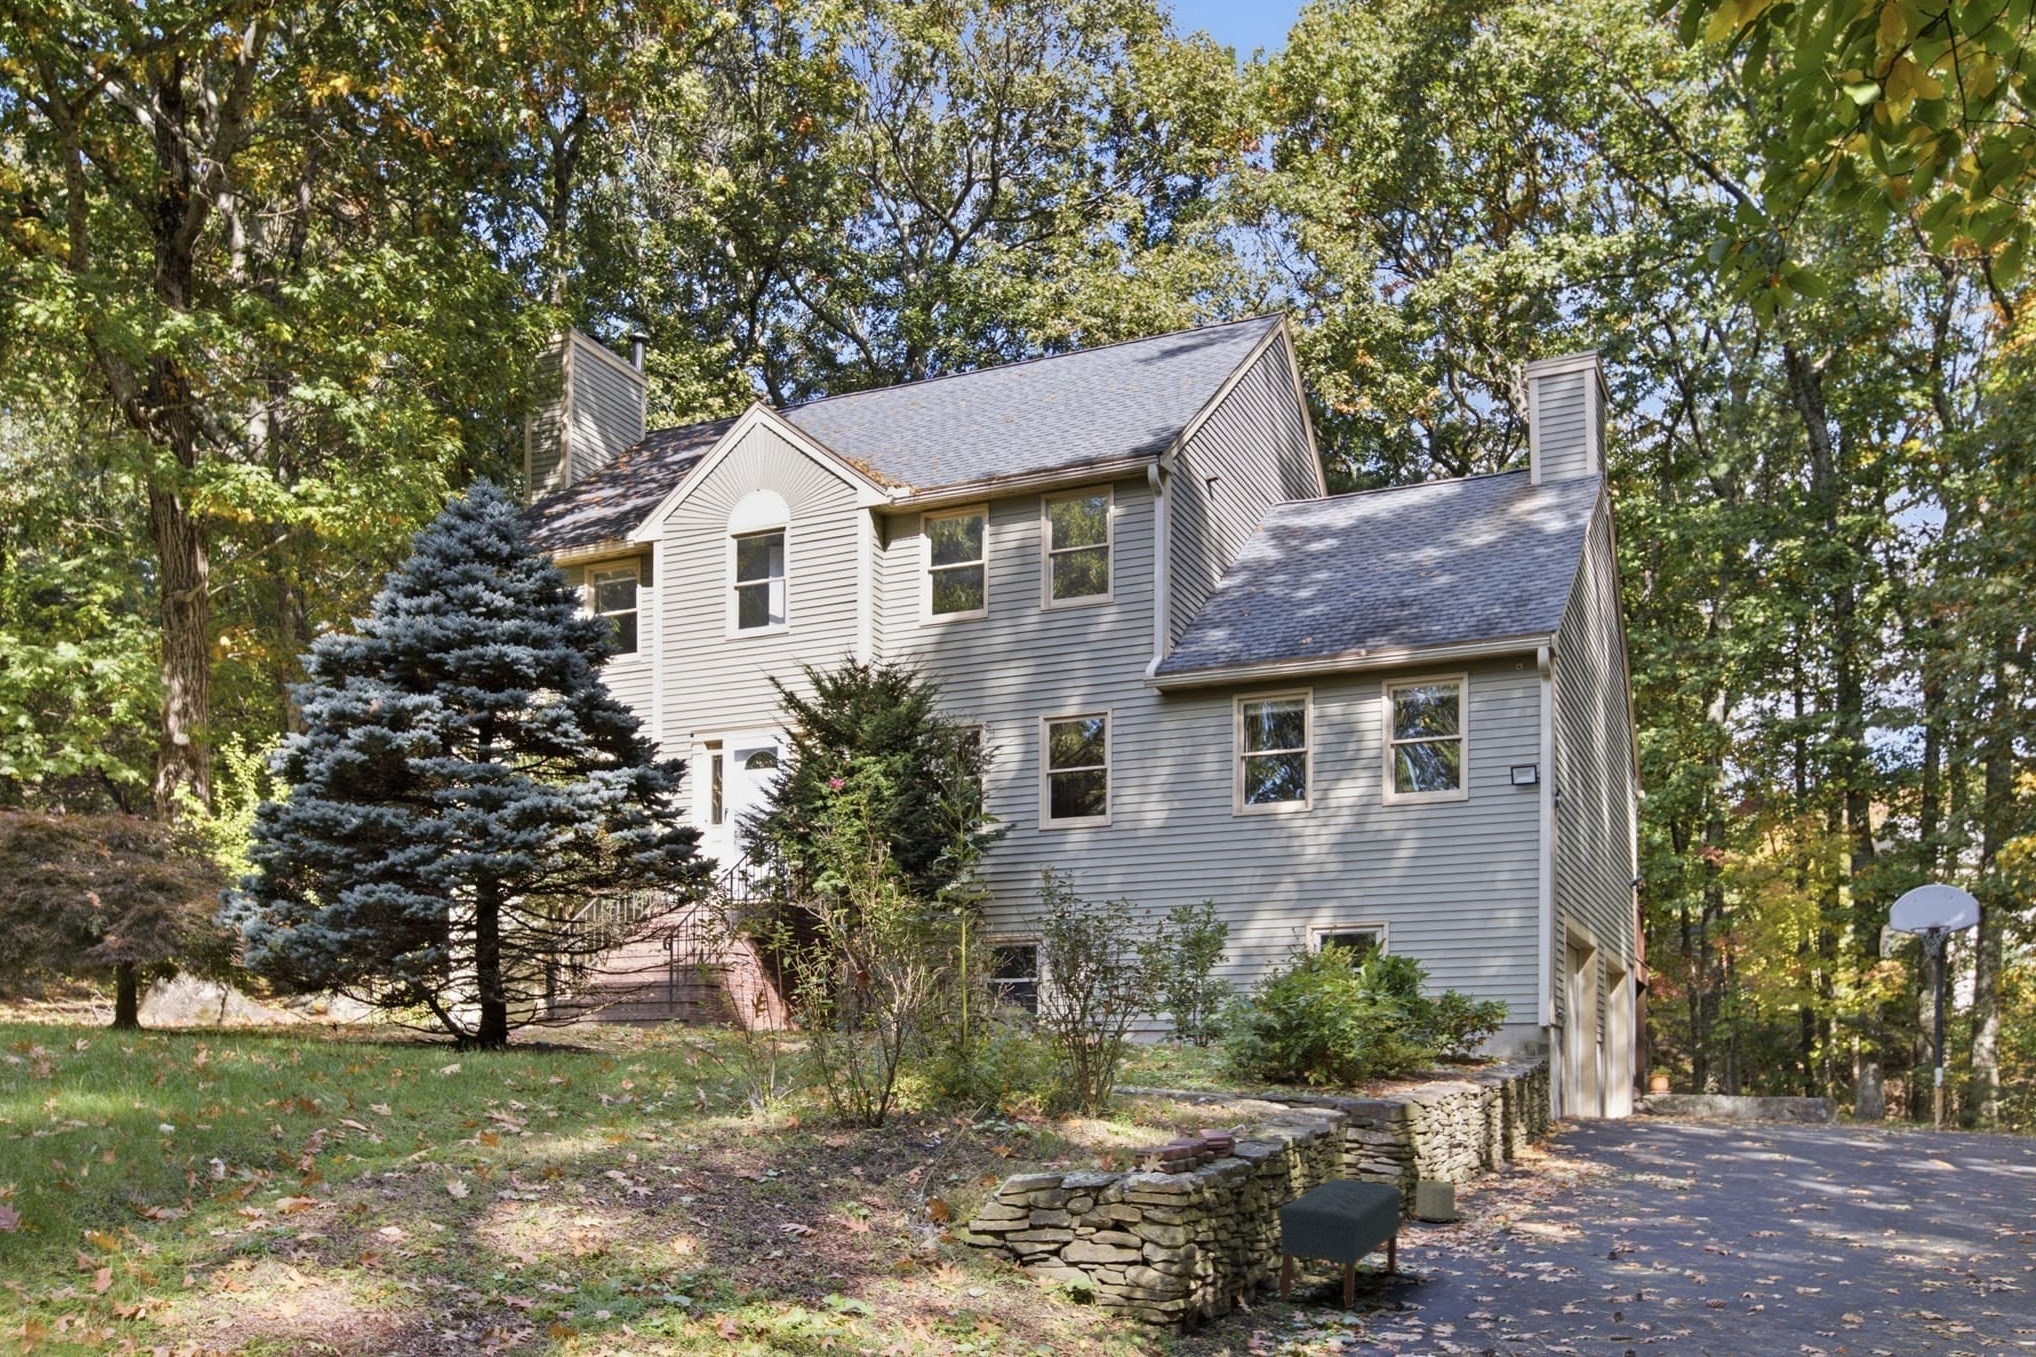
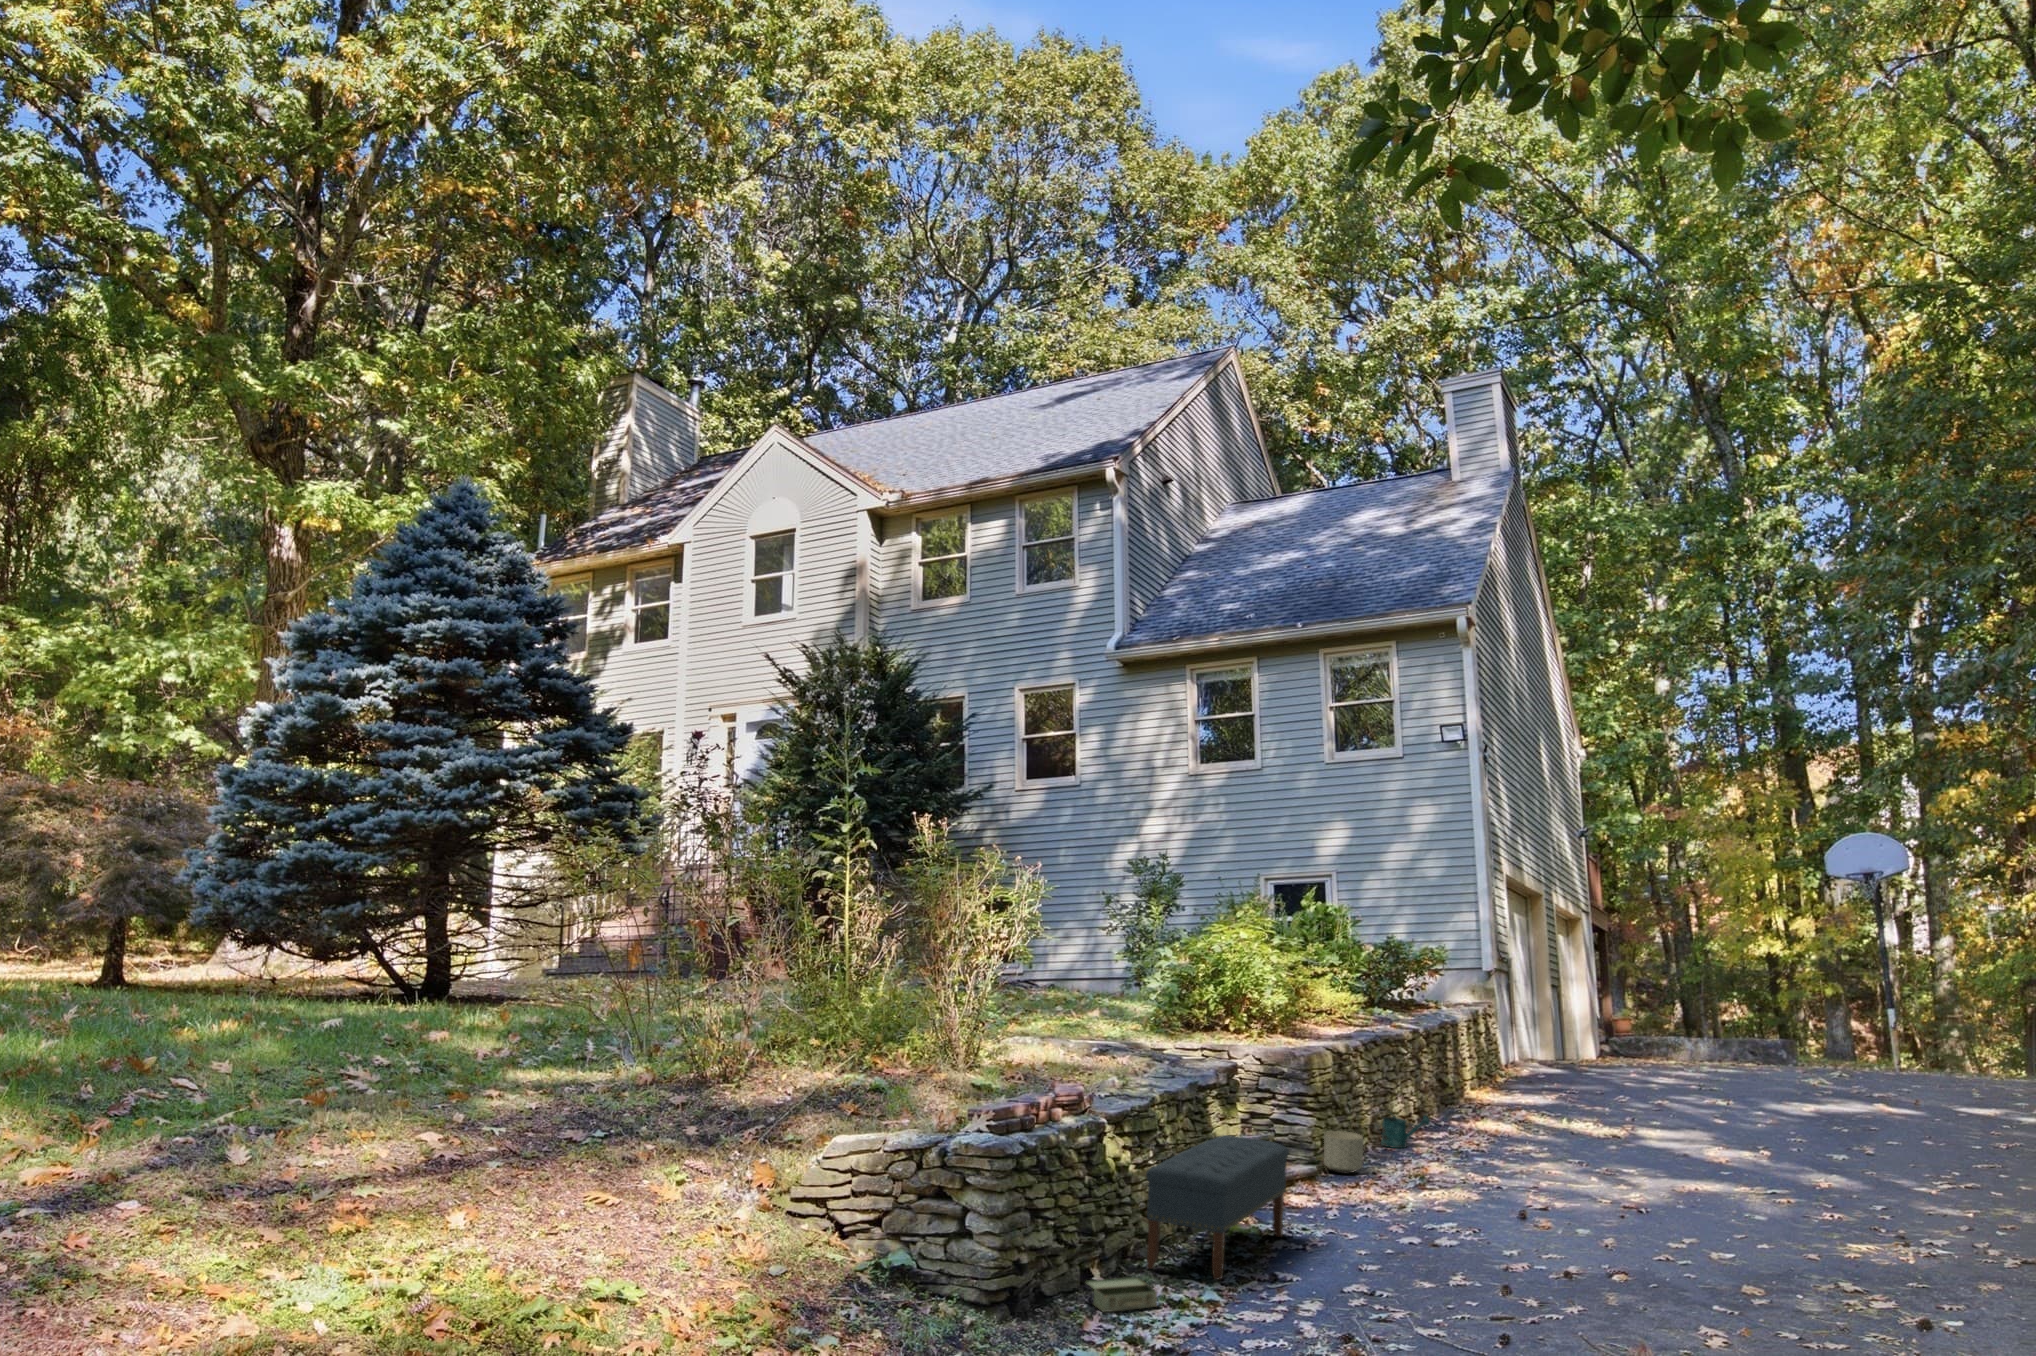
watering can: none [1459,1161,1515,1200] -> present [1379,1114,1430,1148]
toolbox: none [1235,1303,1303,1333] -> present [1086,1277,1157,1312]

